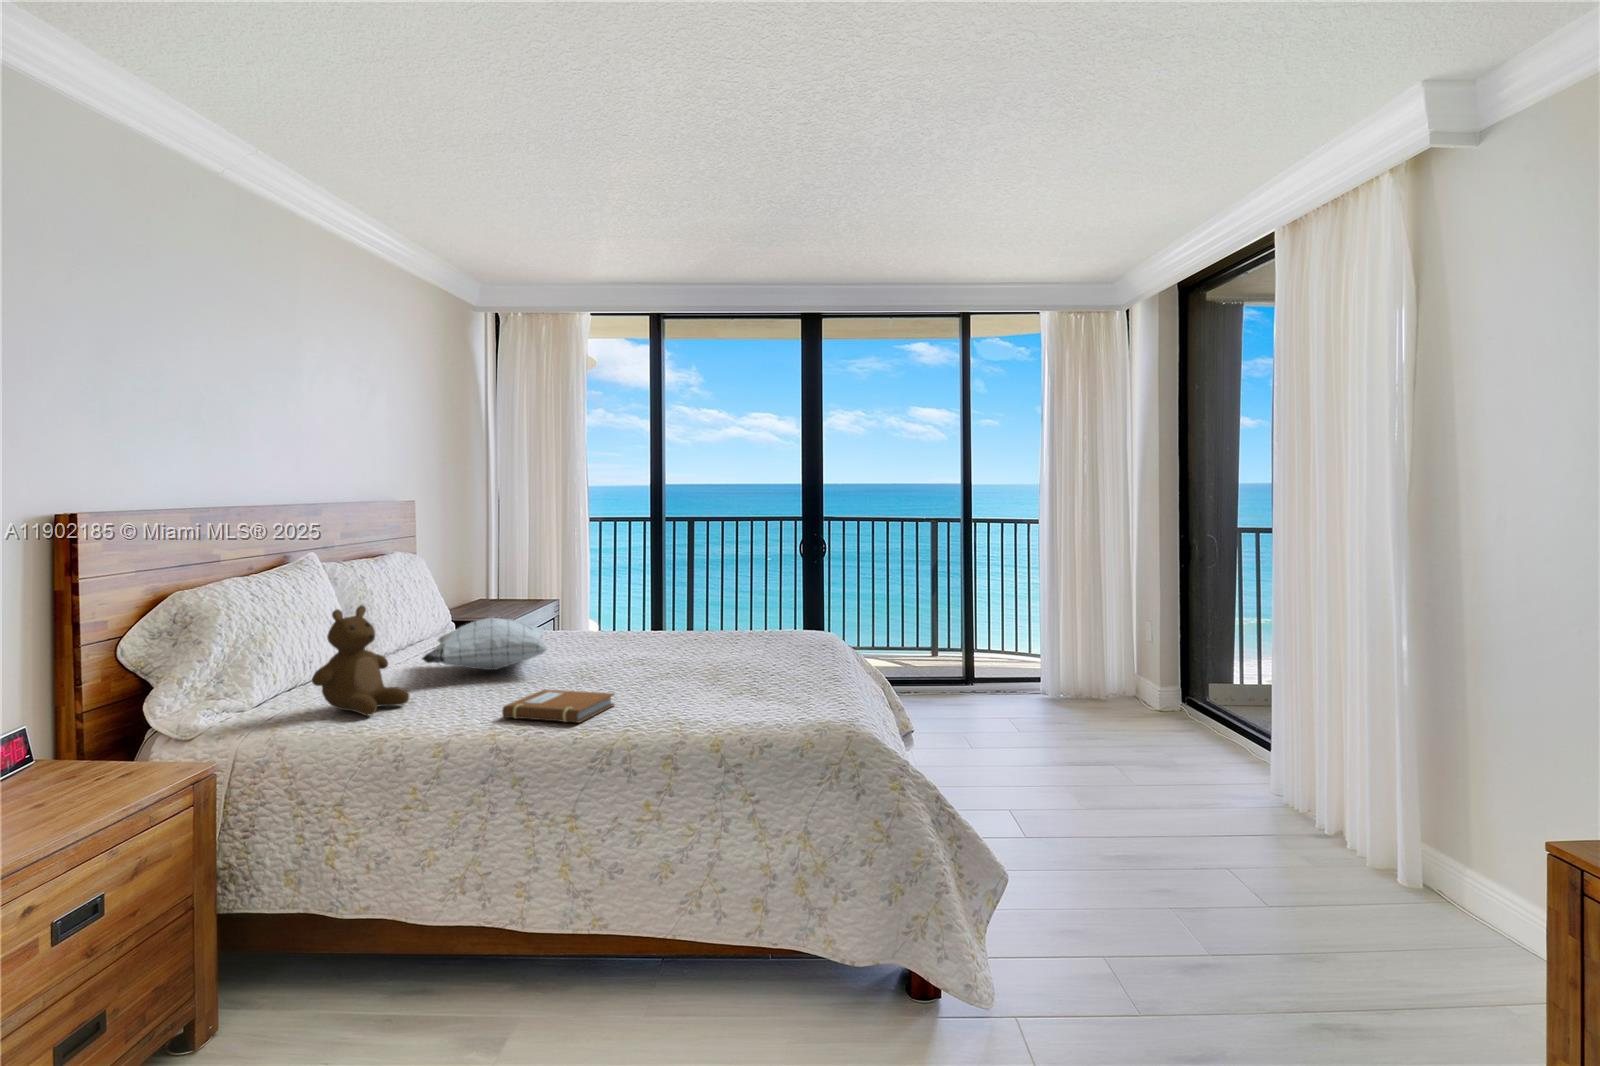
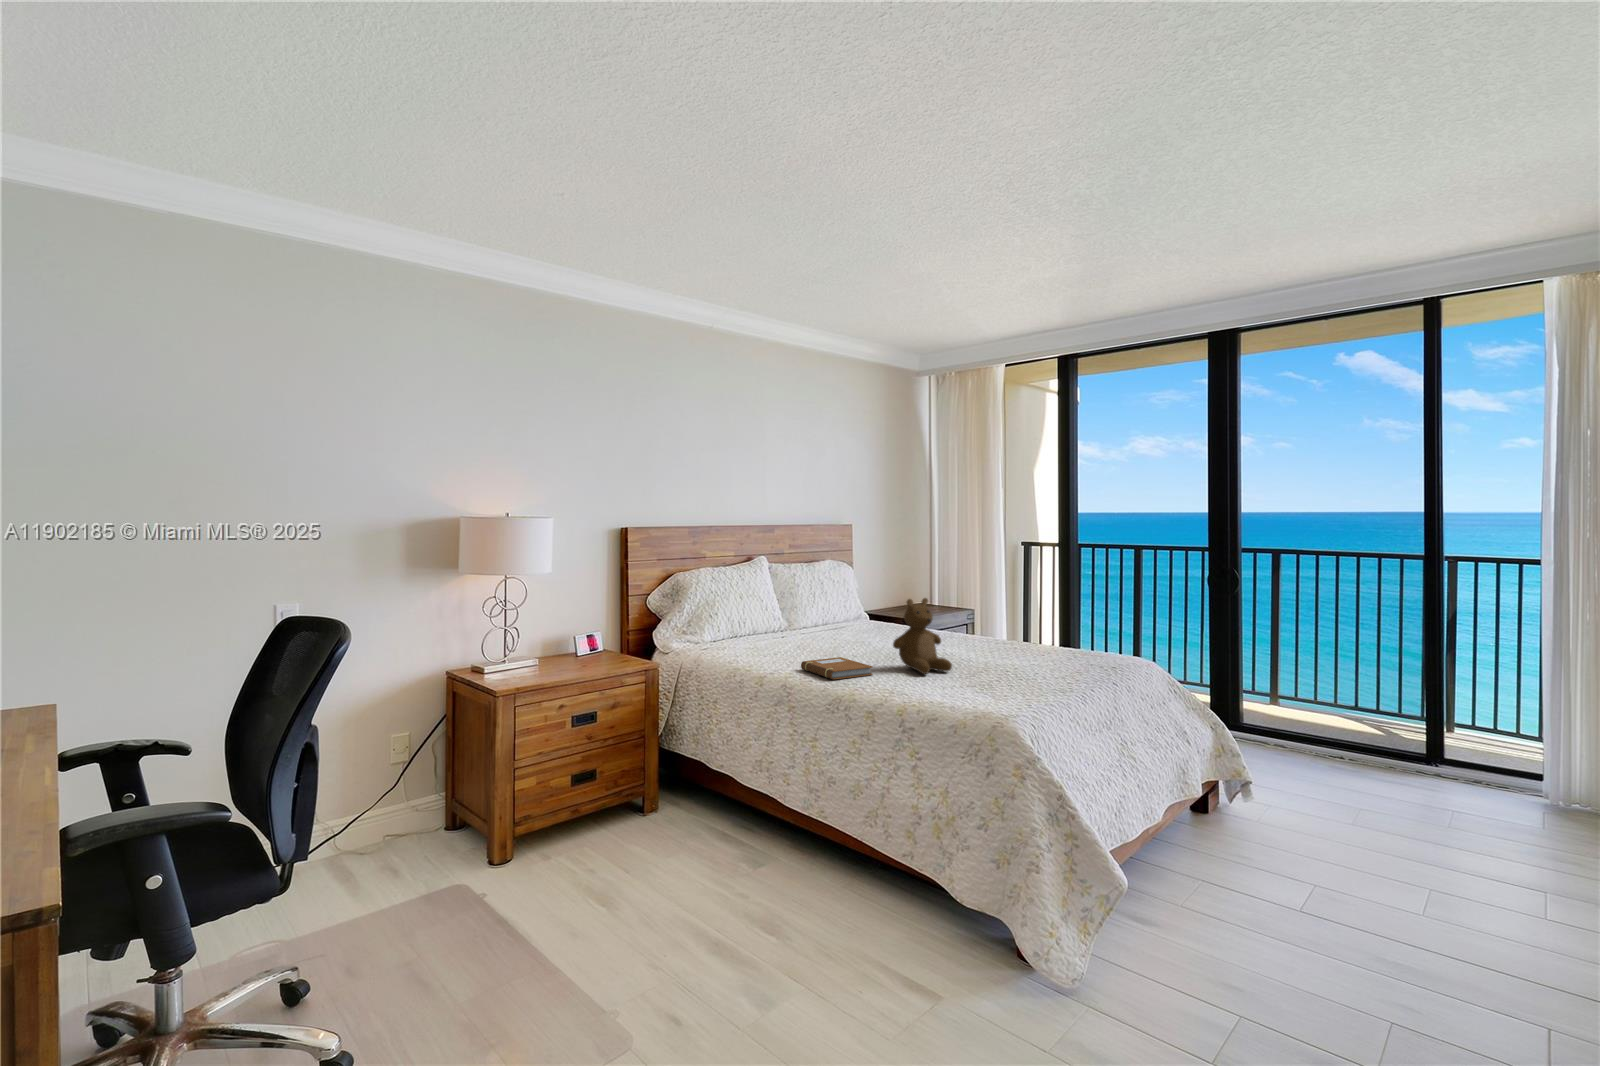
teddy bear: present [312,605,410,716] -> present [893,598,952,674]
pillow: present [422,618,548,670] -> none [793,607,891,644]

